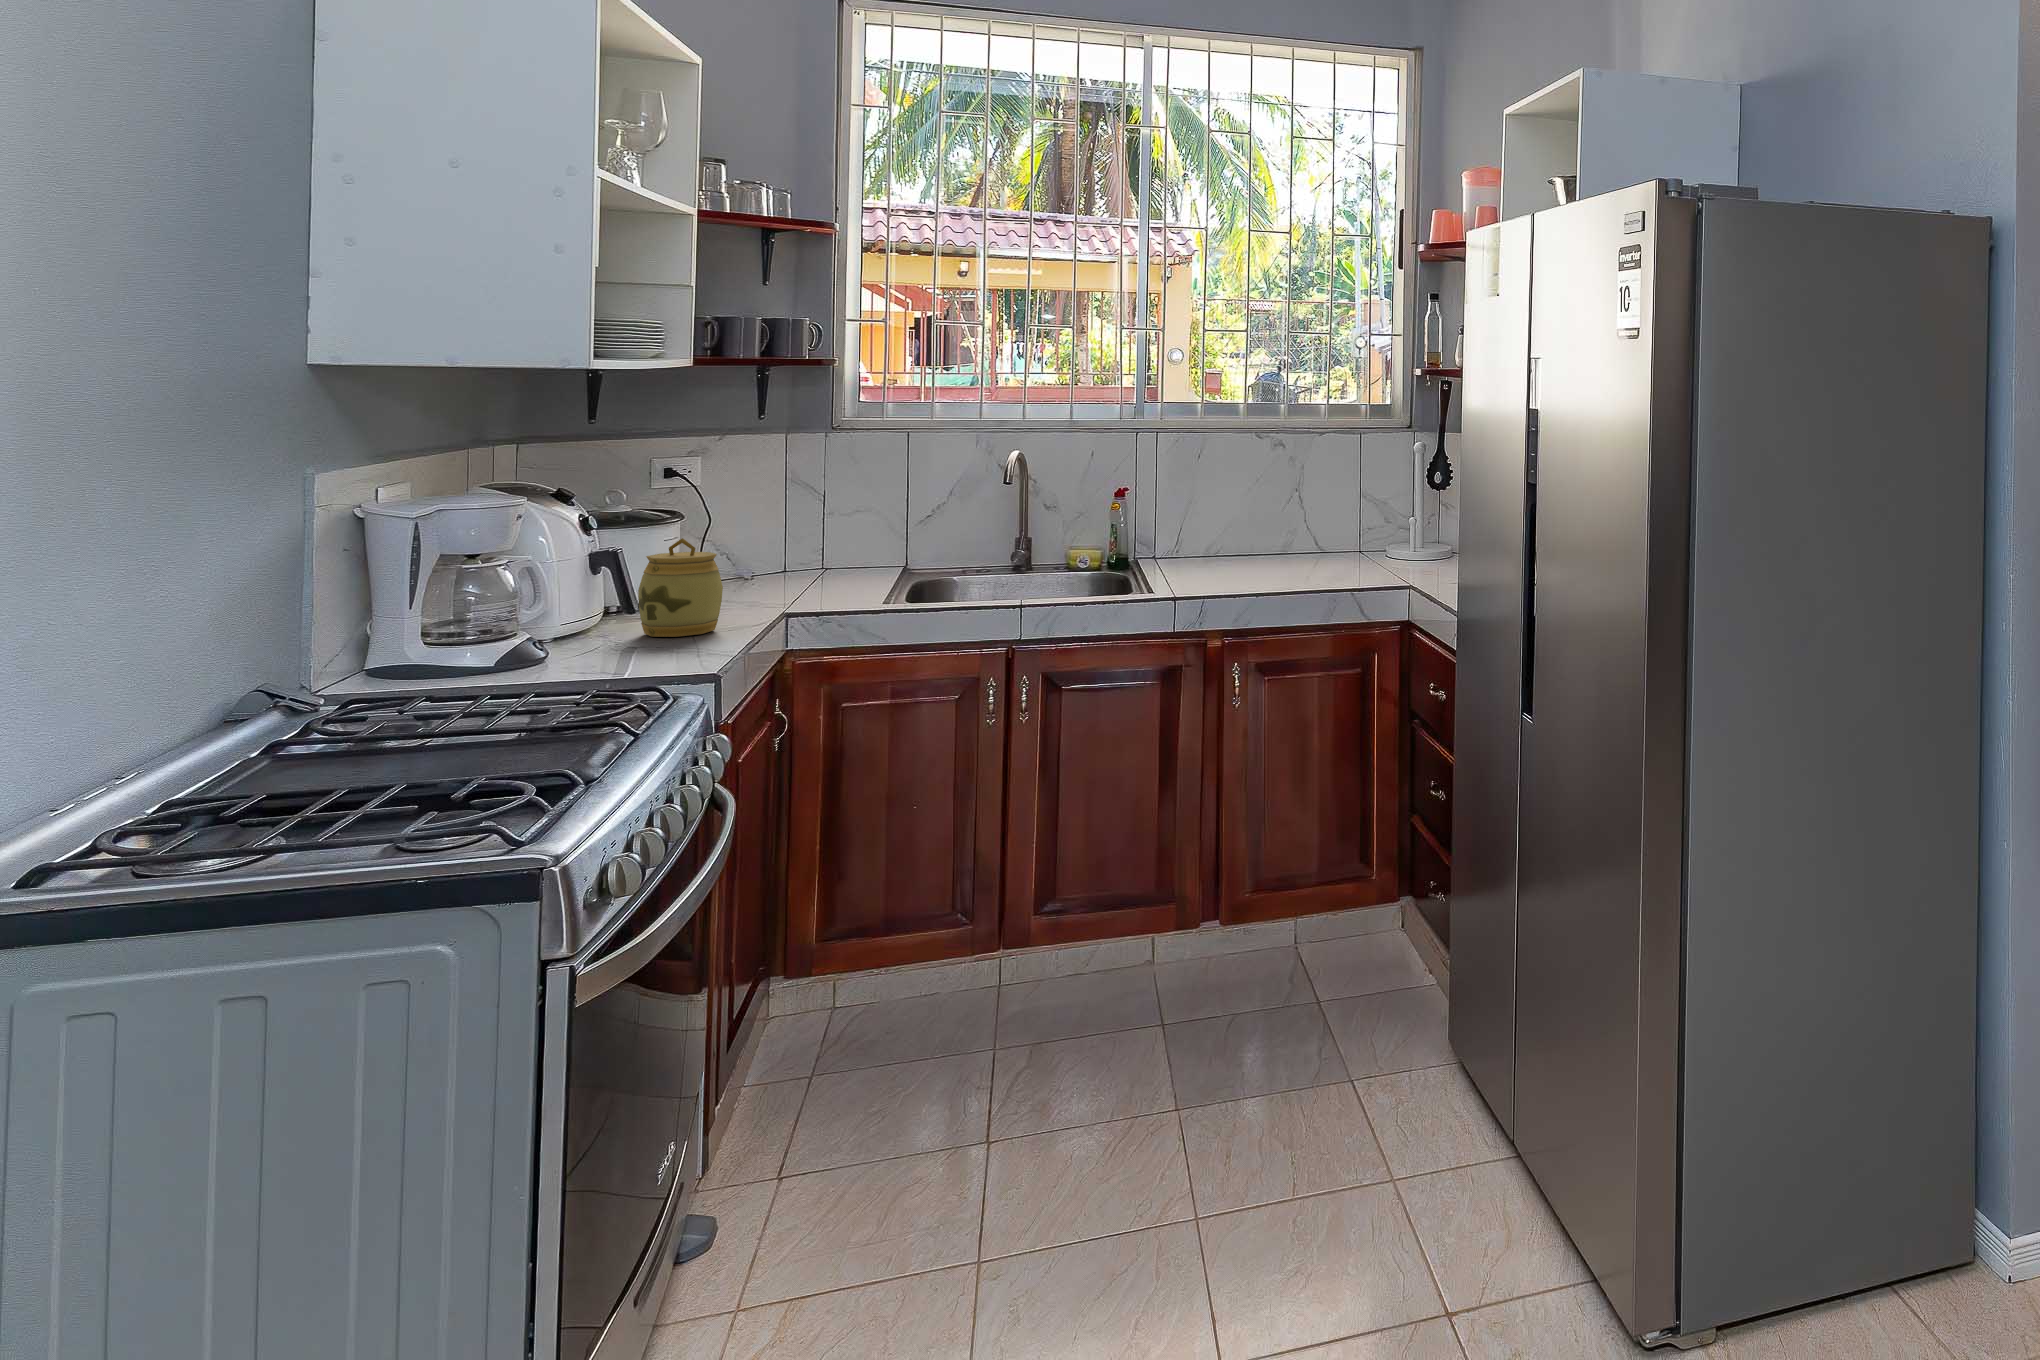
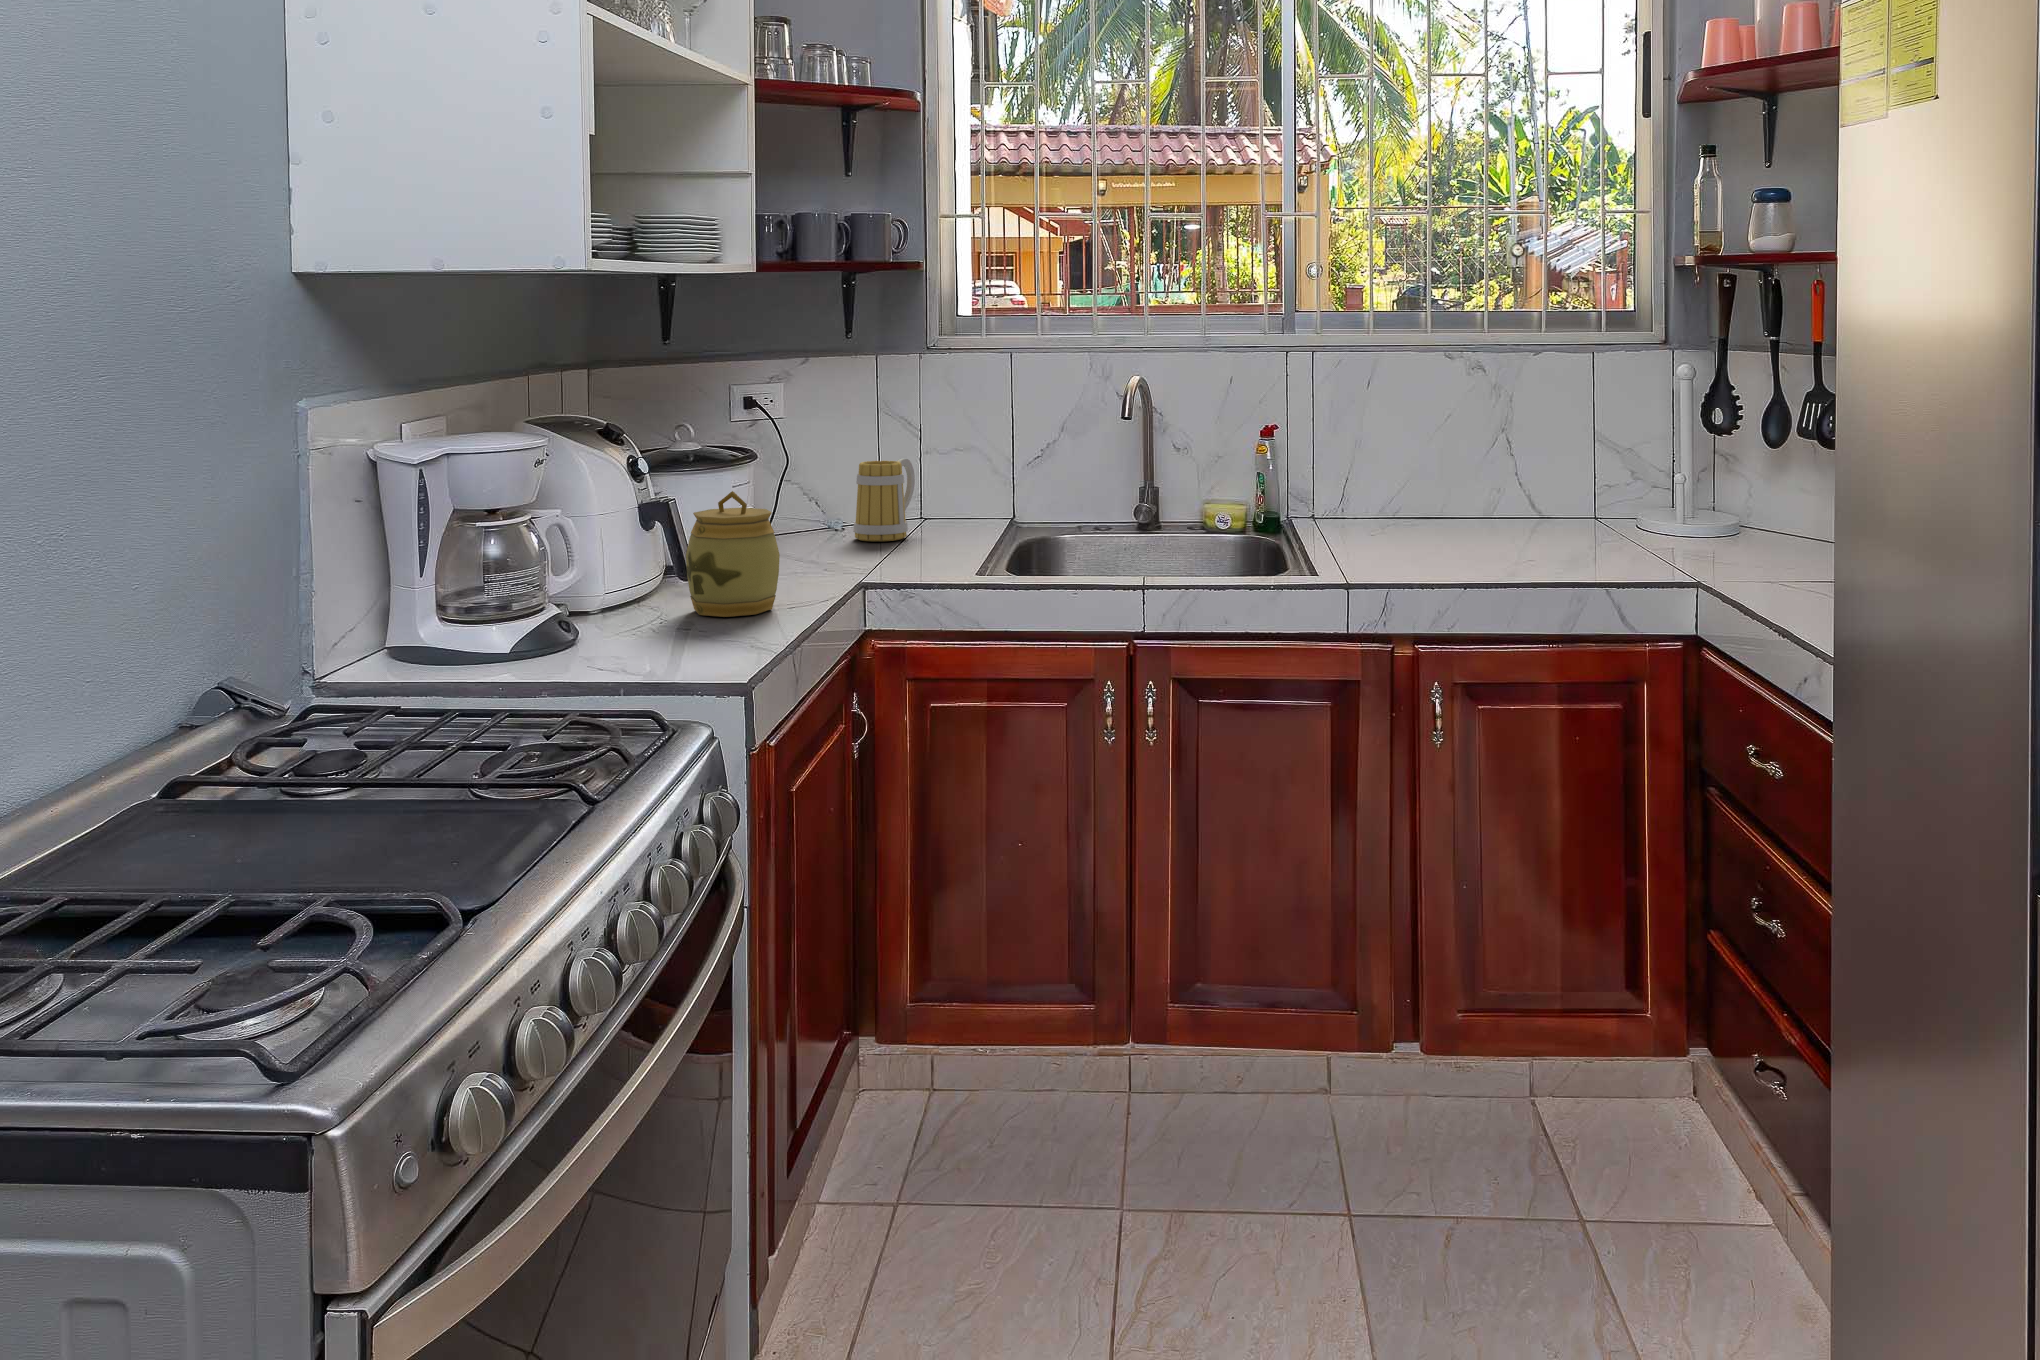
mug: none [767,516,822,583] -> present [853,459,915,542]

